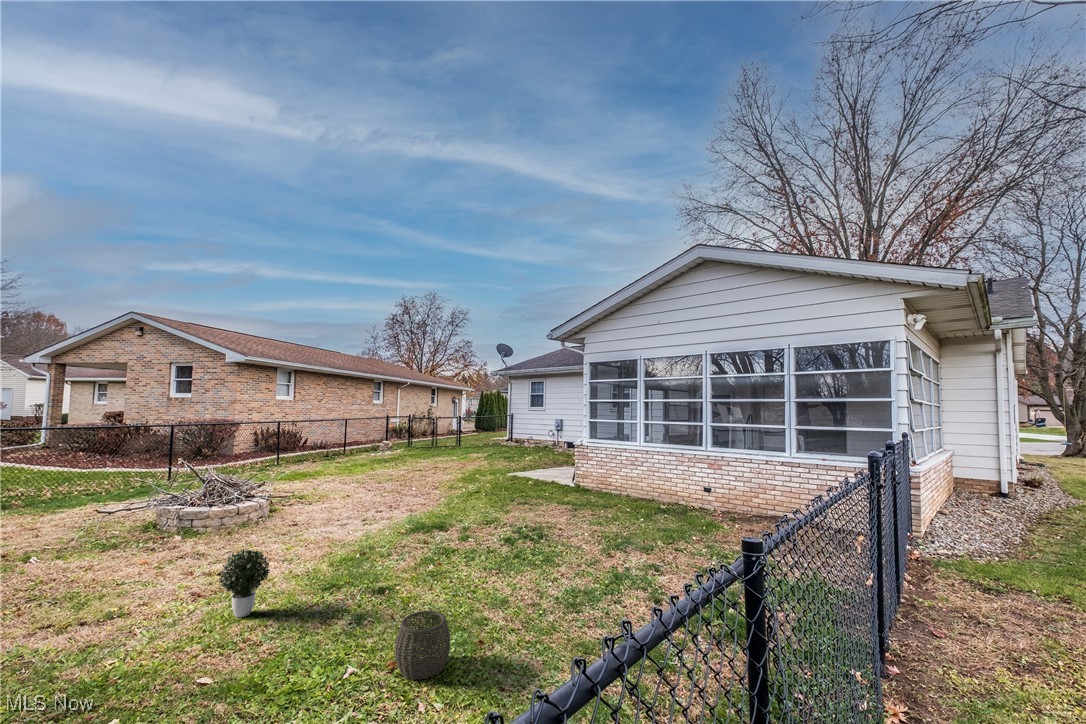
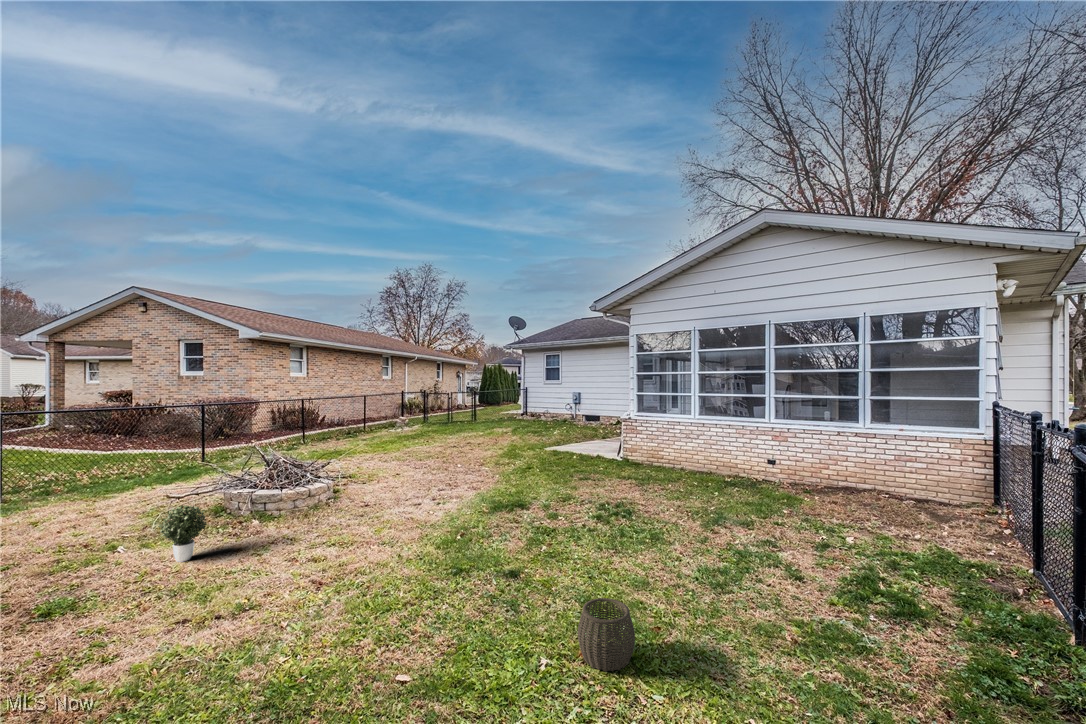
potted plant: present [217,550,270,618] -> present [158,505,207,562]

